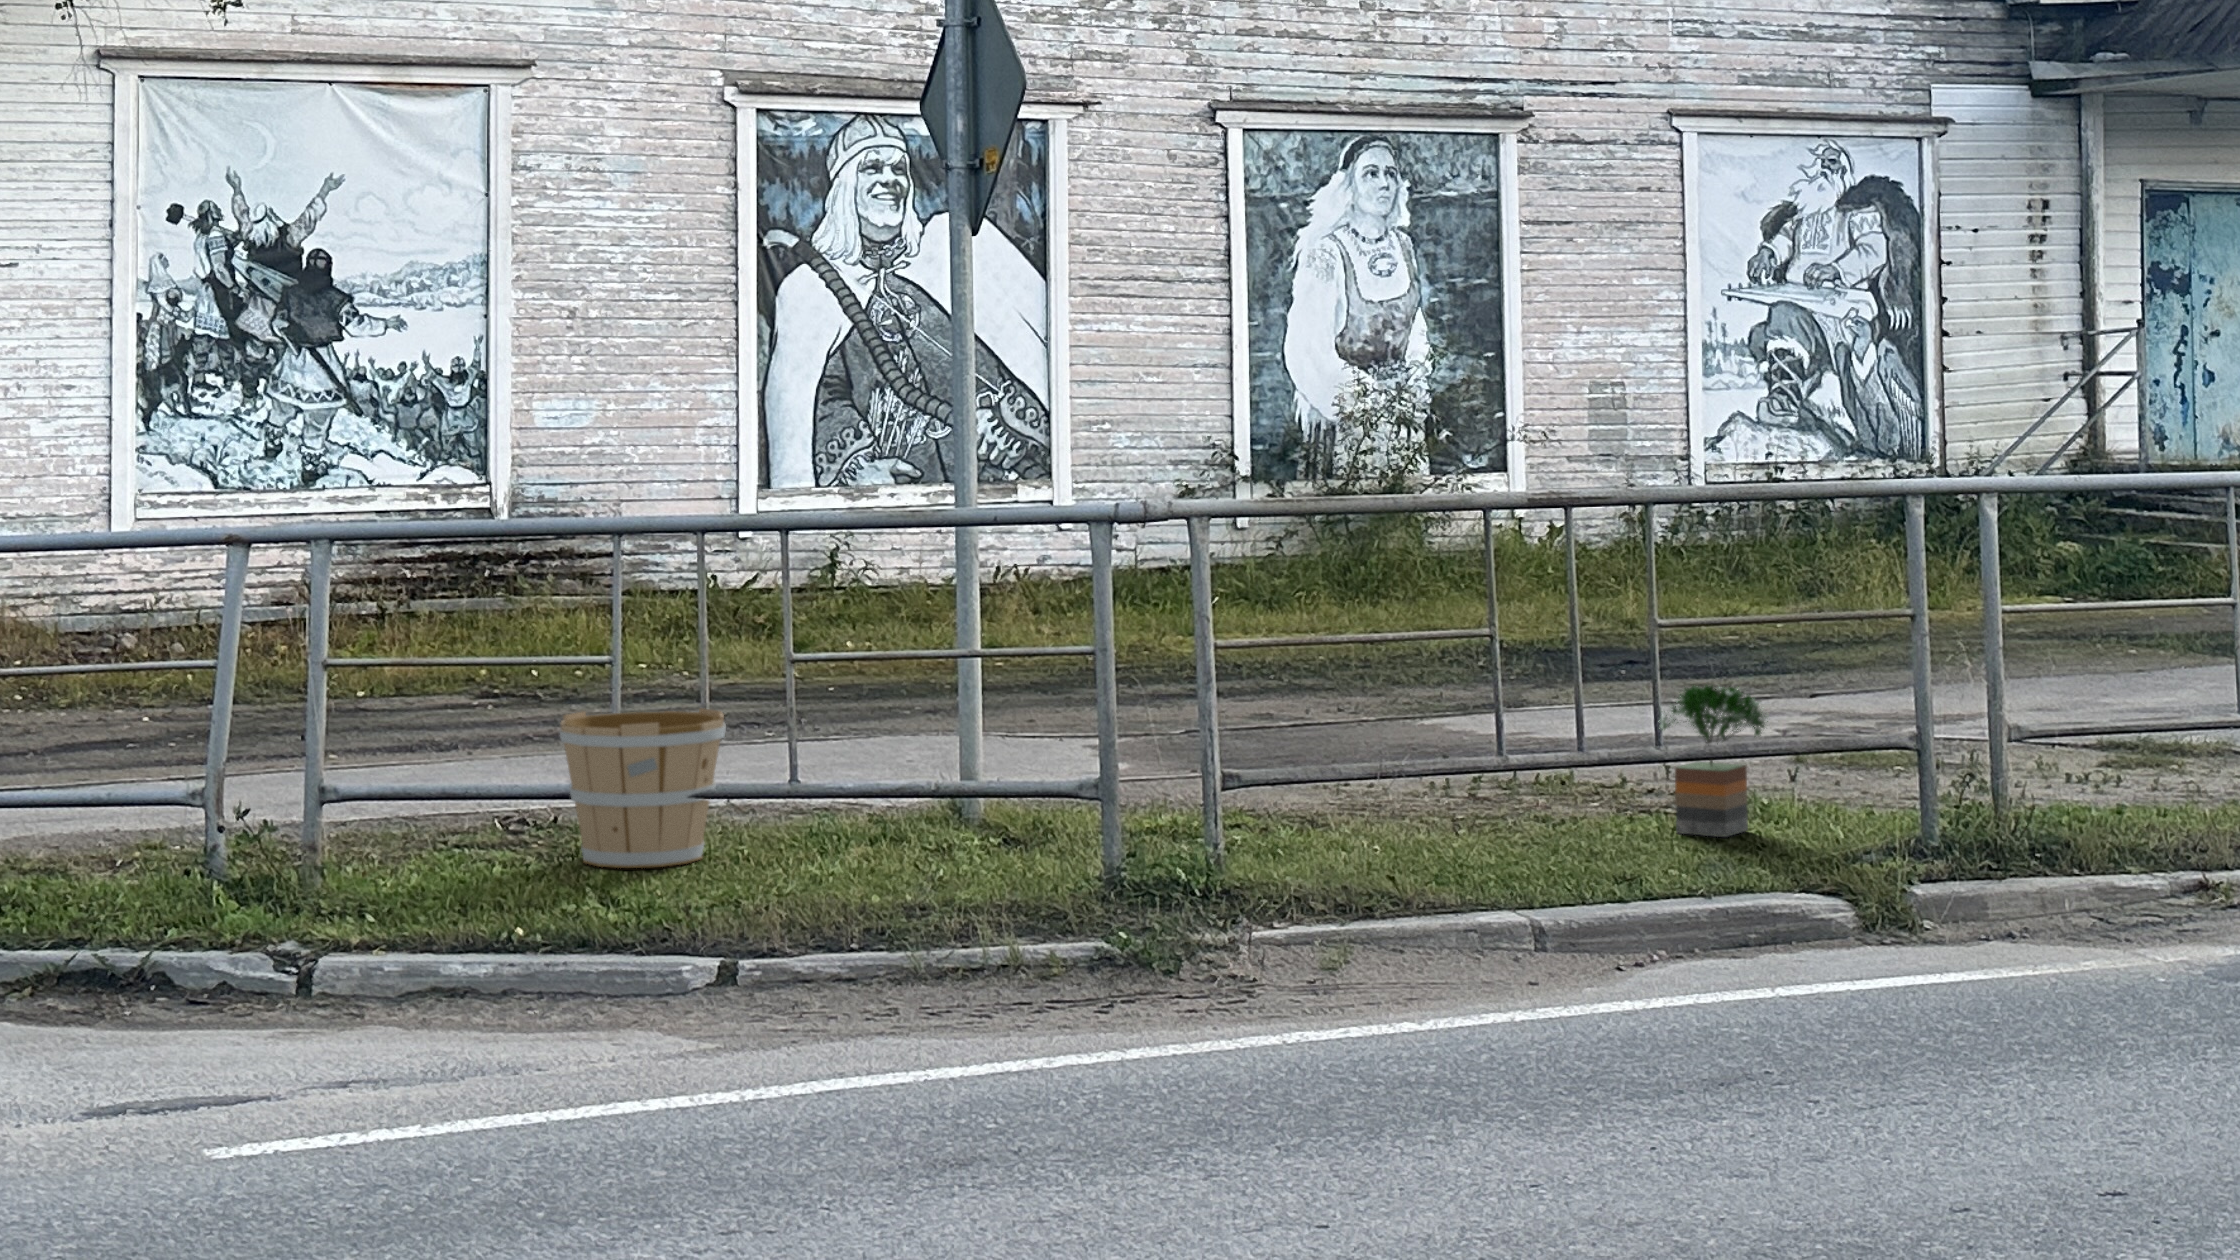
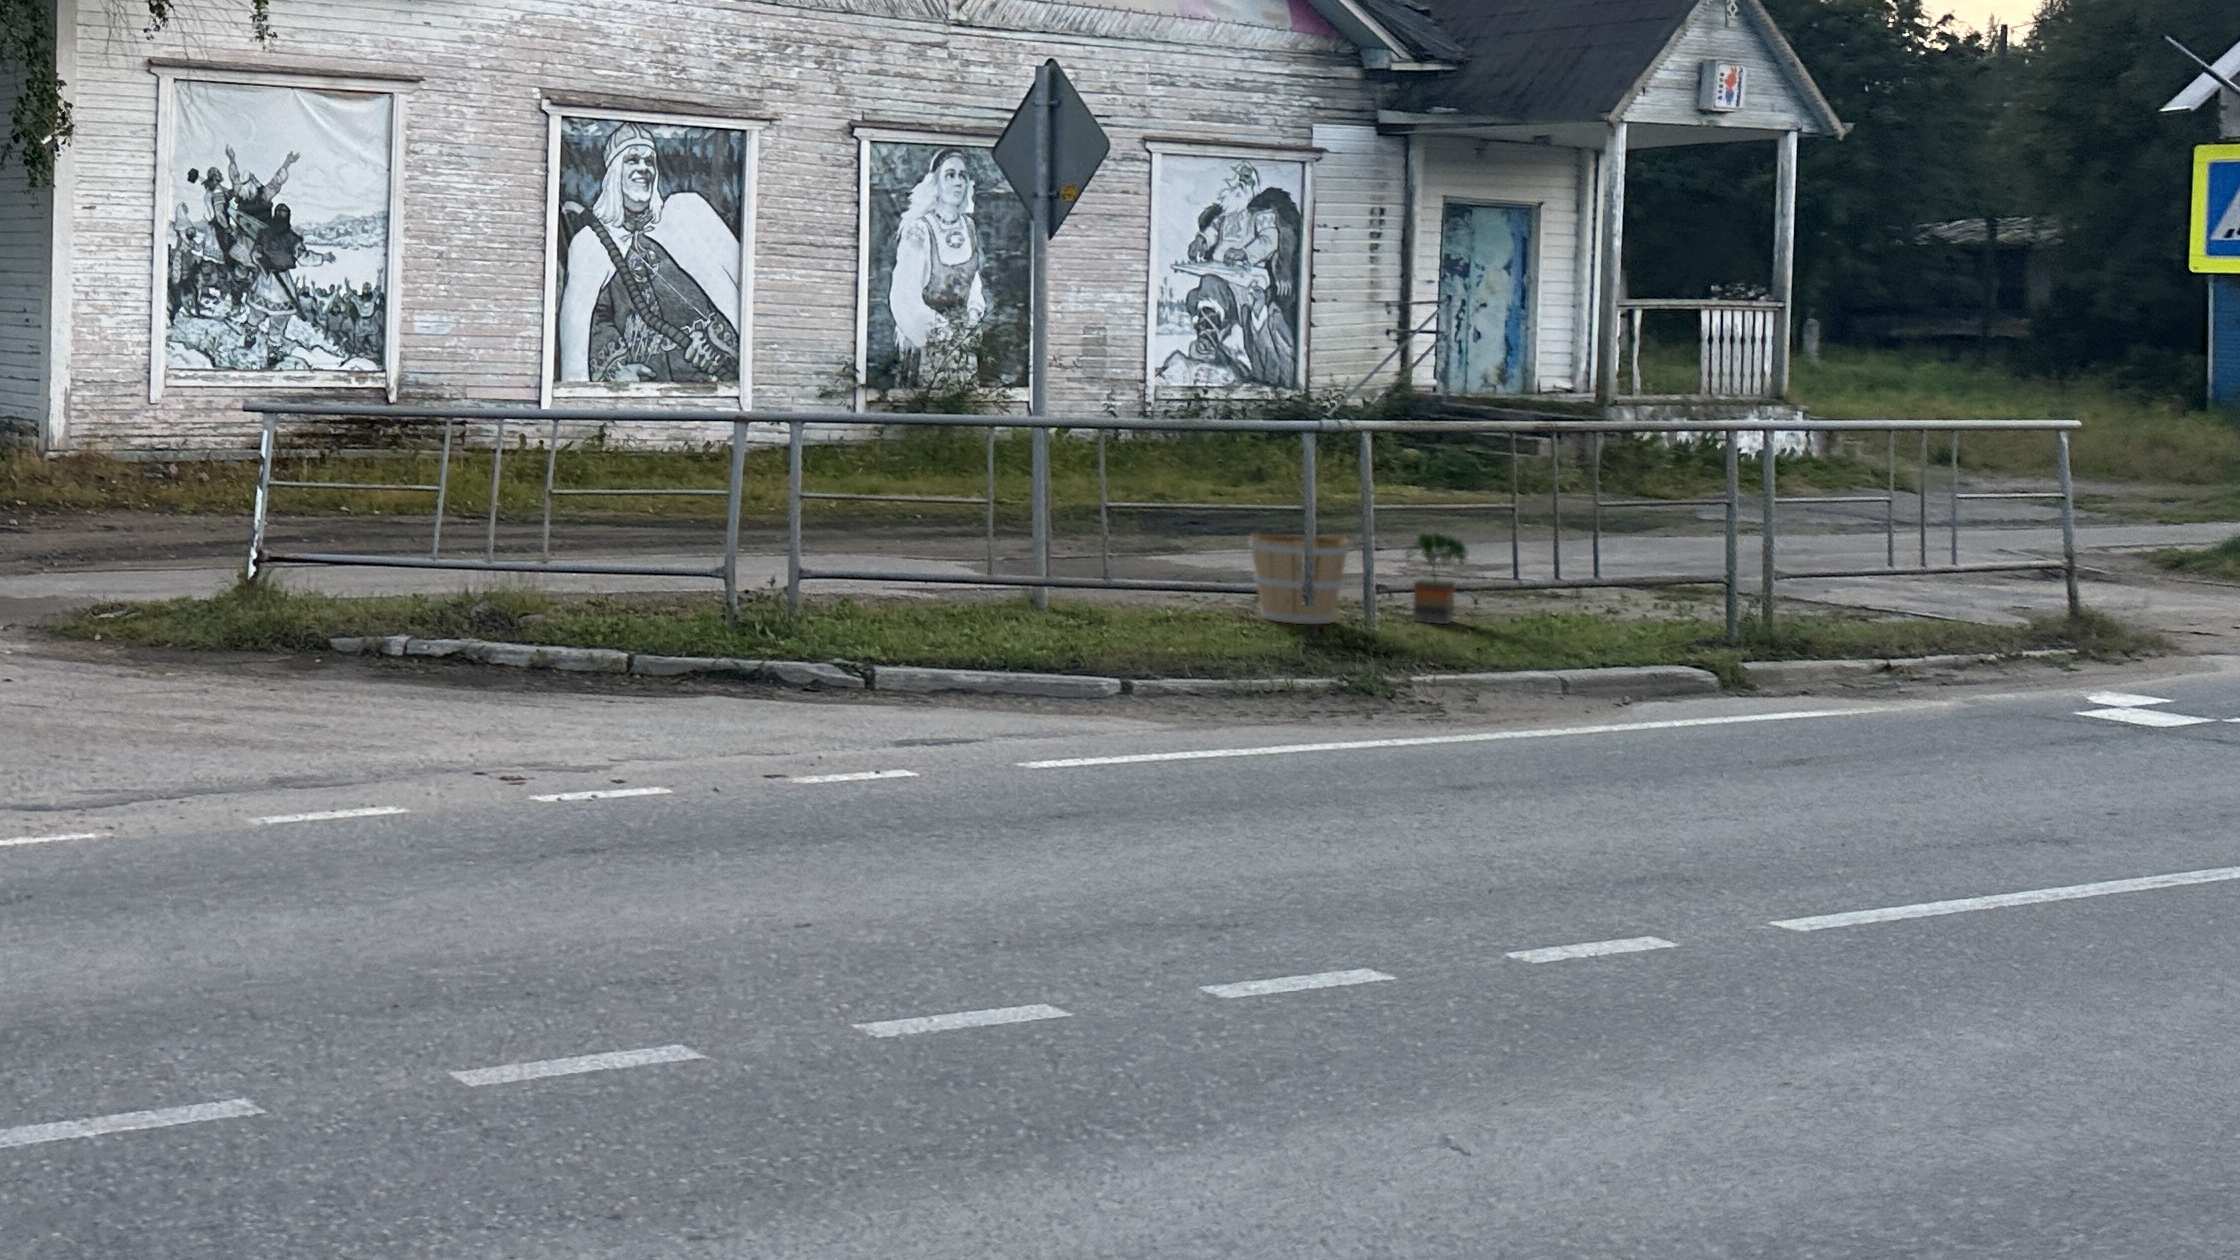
wooden bucket: present [560,708,726,868] -> present [1249,532,1351,625]

